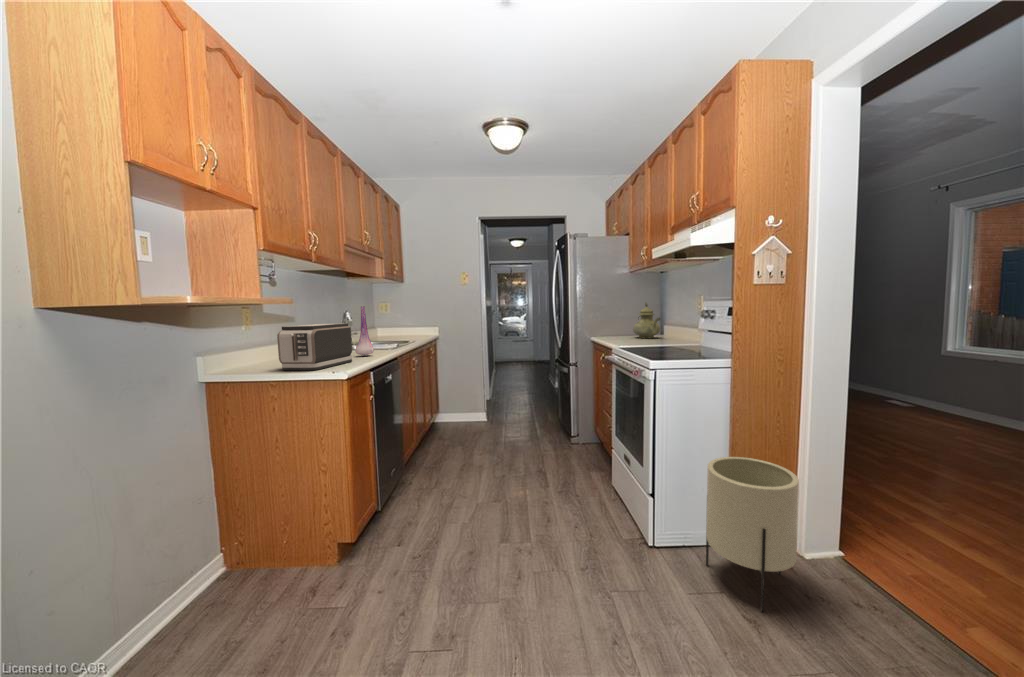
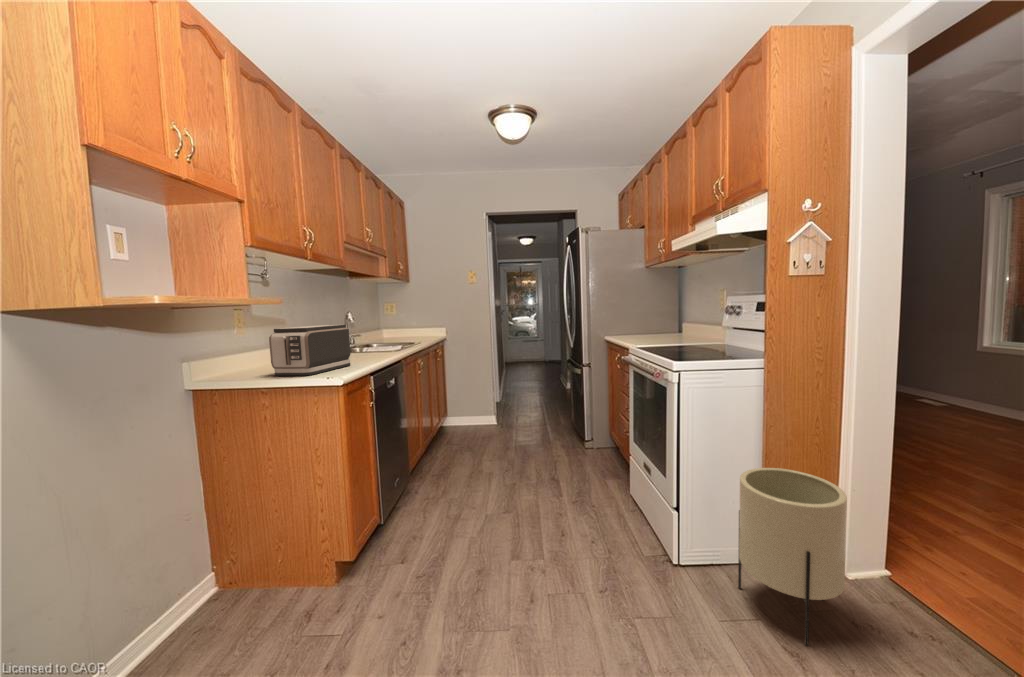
teapot: present [633,303,660,338] -> none [650,299,679,337]
vase: present [356,306,374,355] -> none [352,306,375,359]

